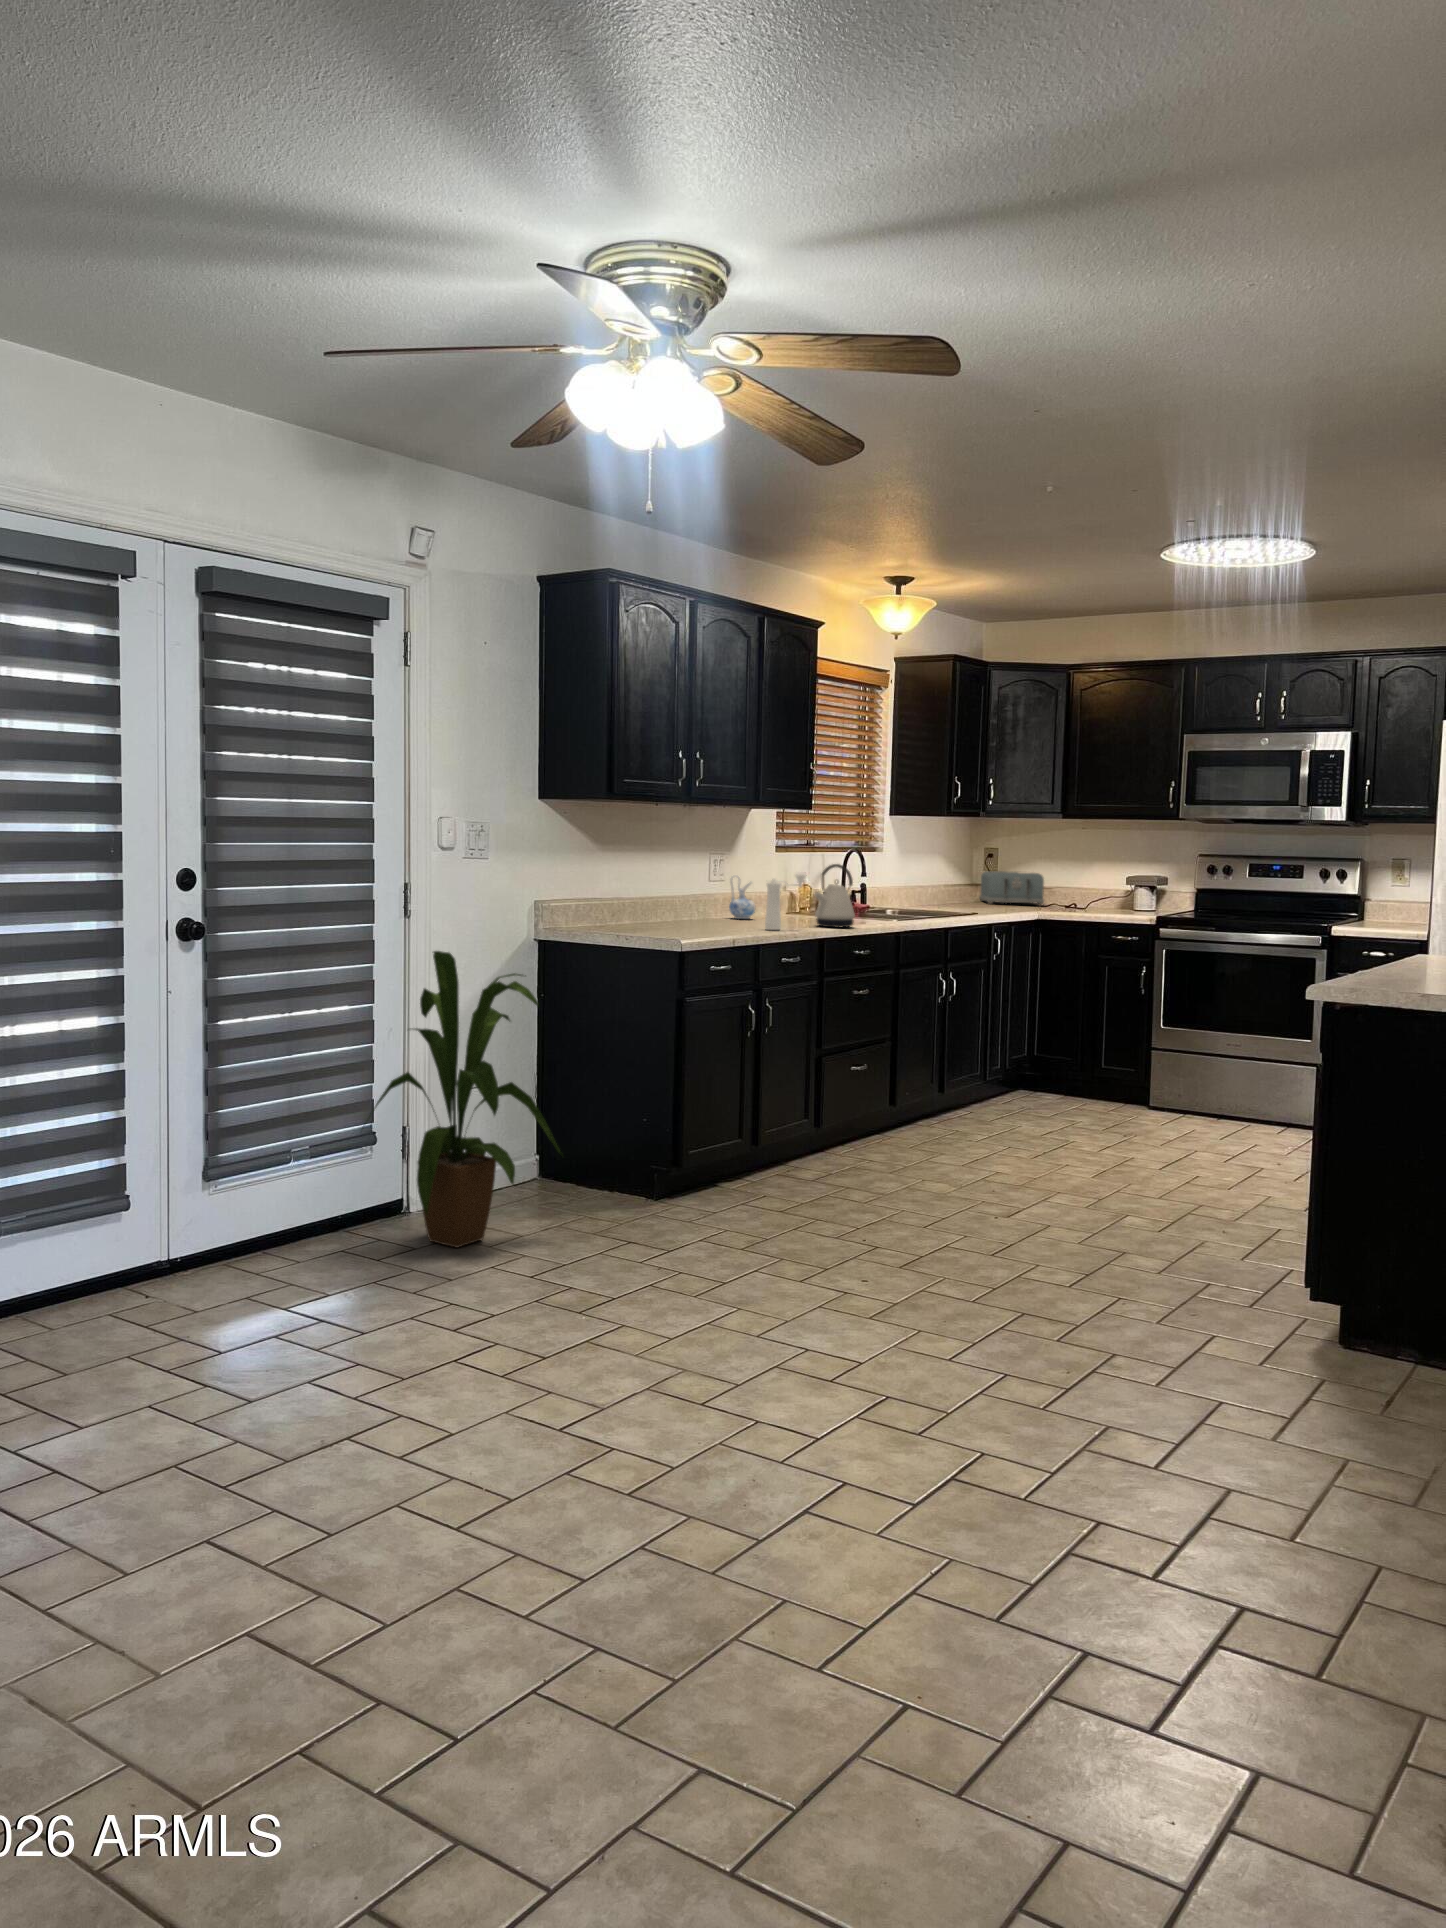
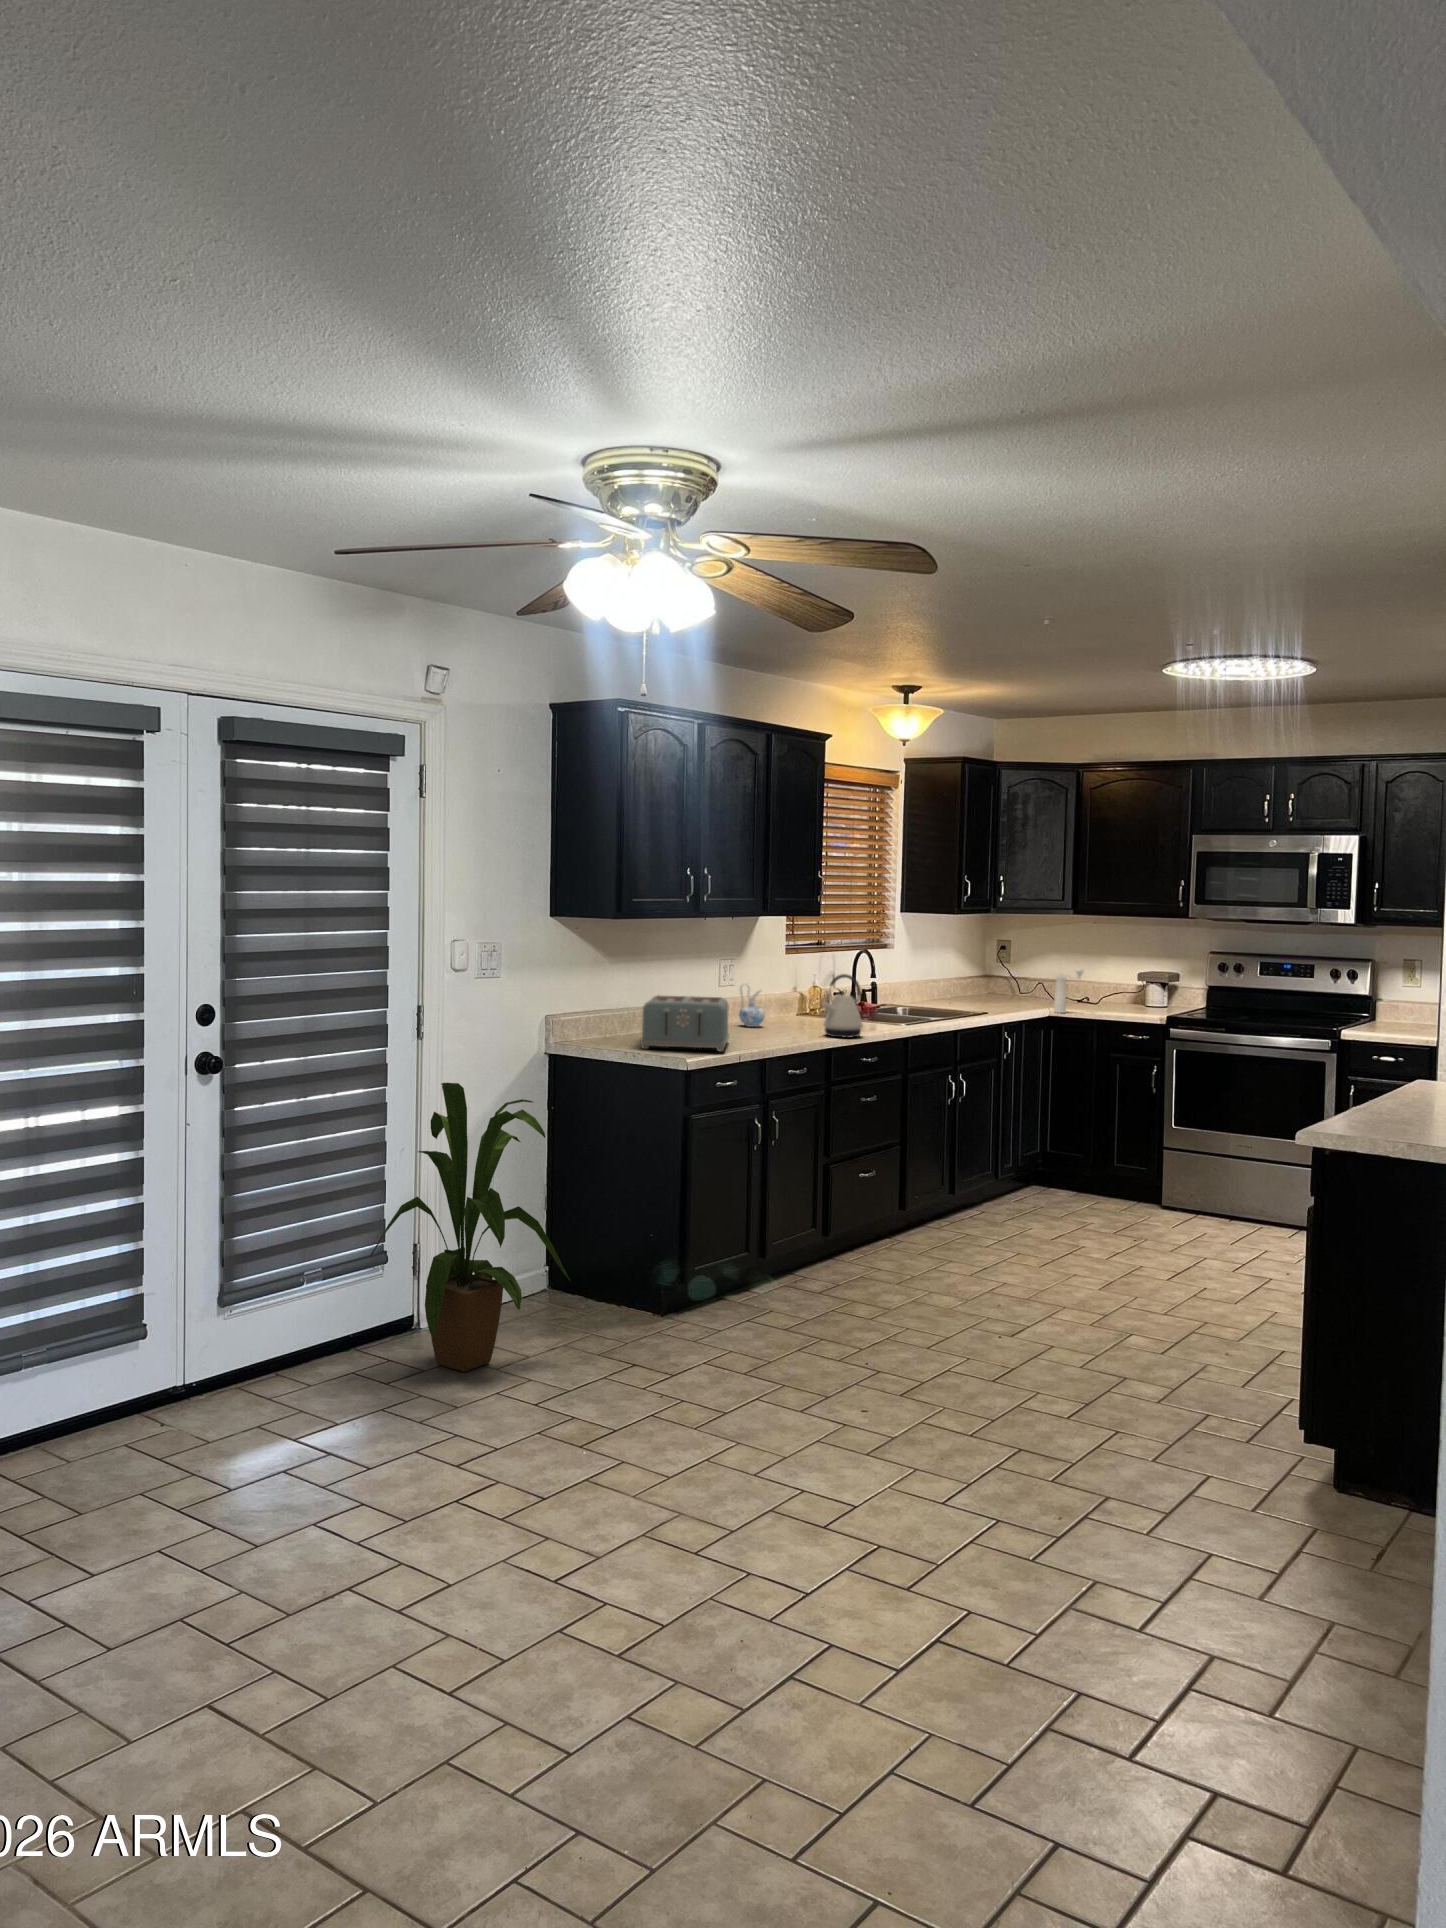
toaster: present [979,871,1044,905] -> present [640,996,729,1051]
pepper mill: present [765,872,806,930] -> present [1054,968,1084,1013]

